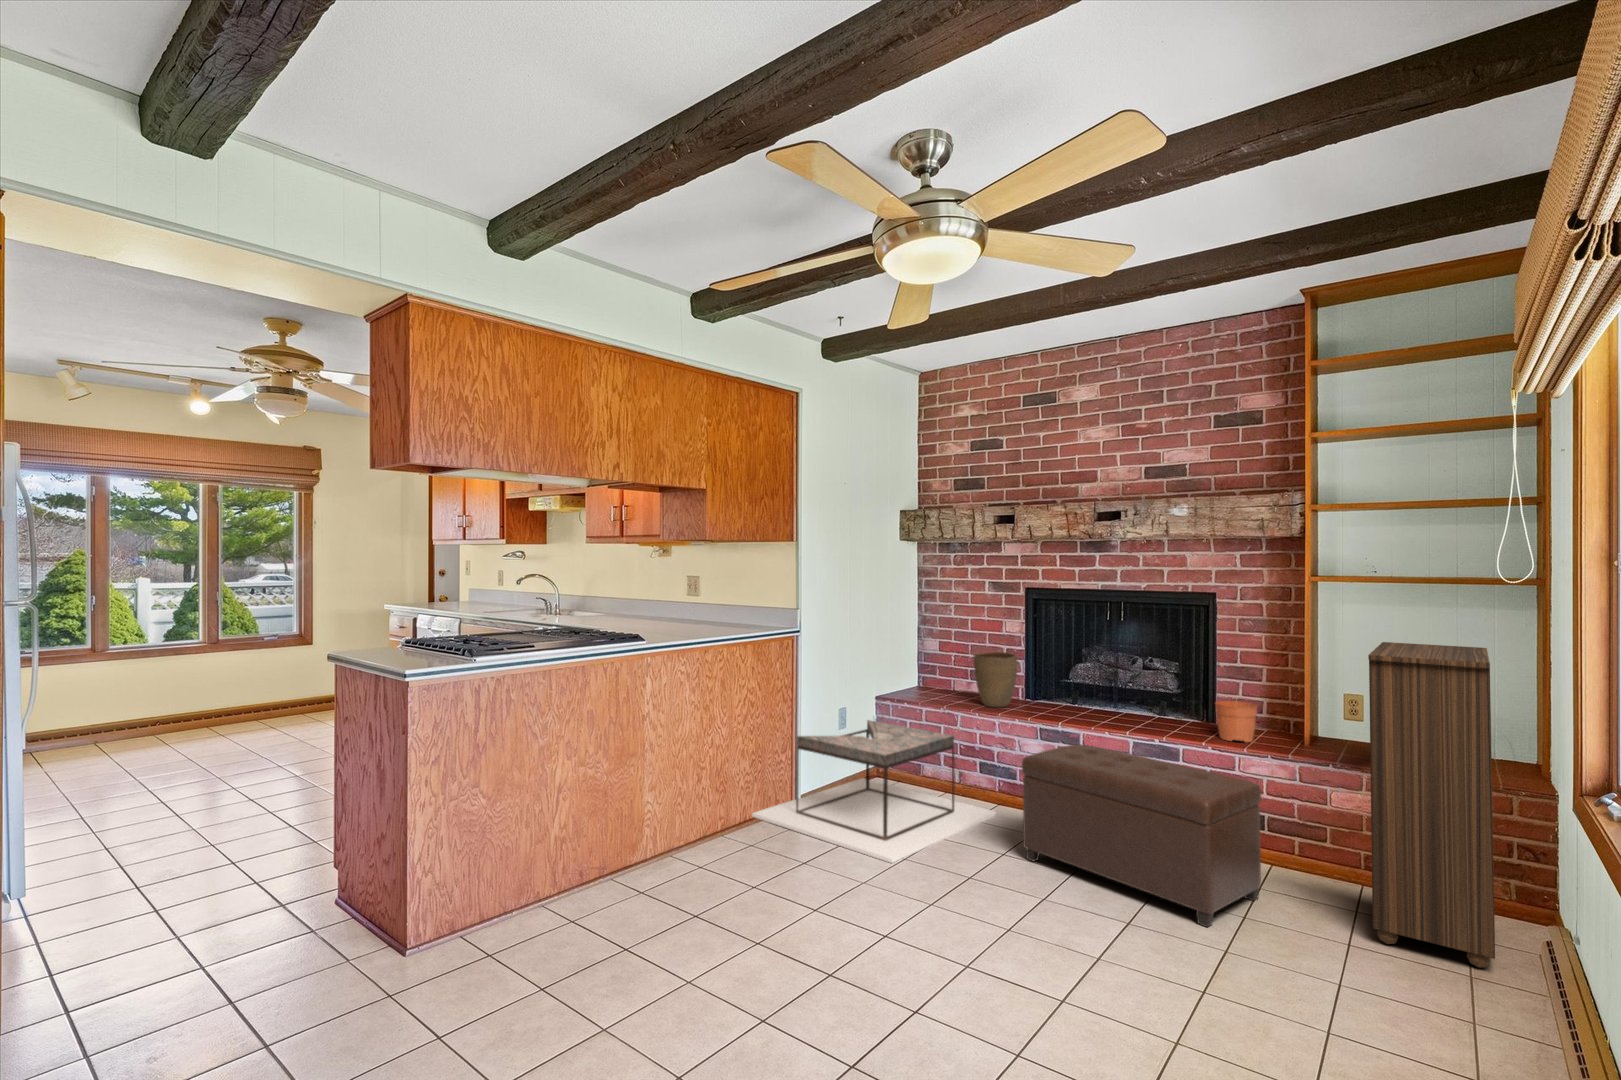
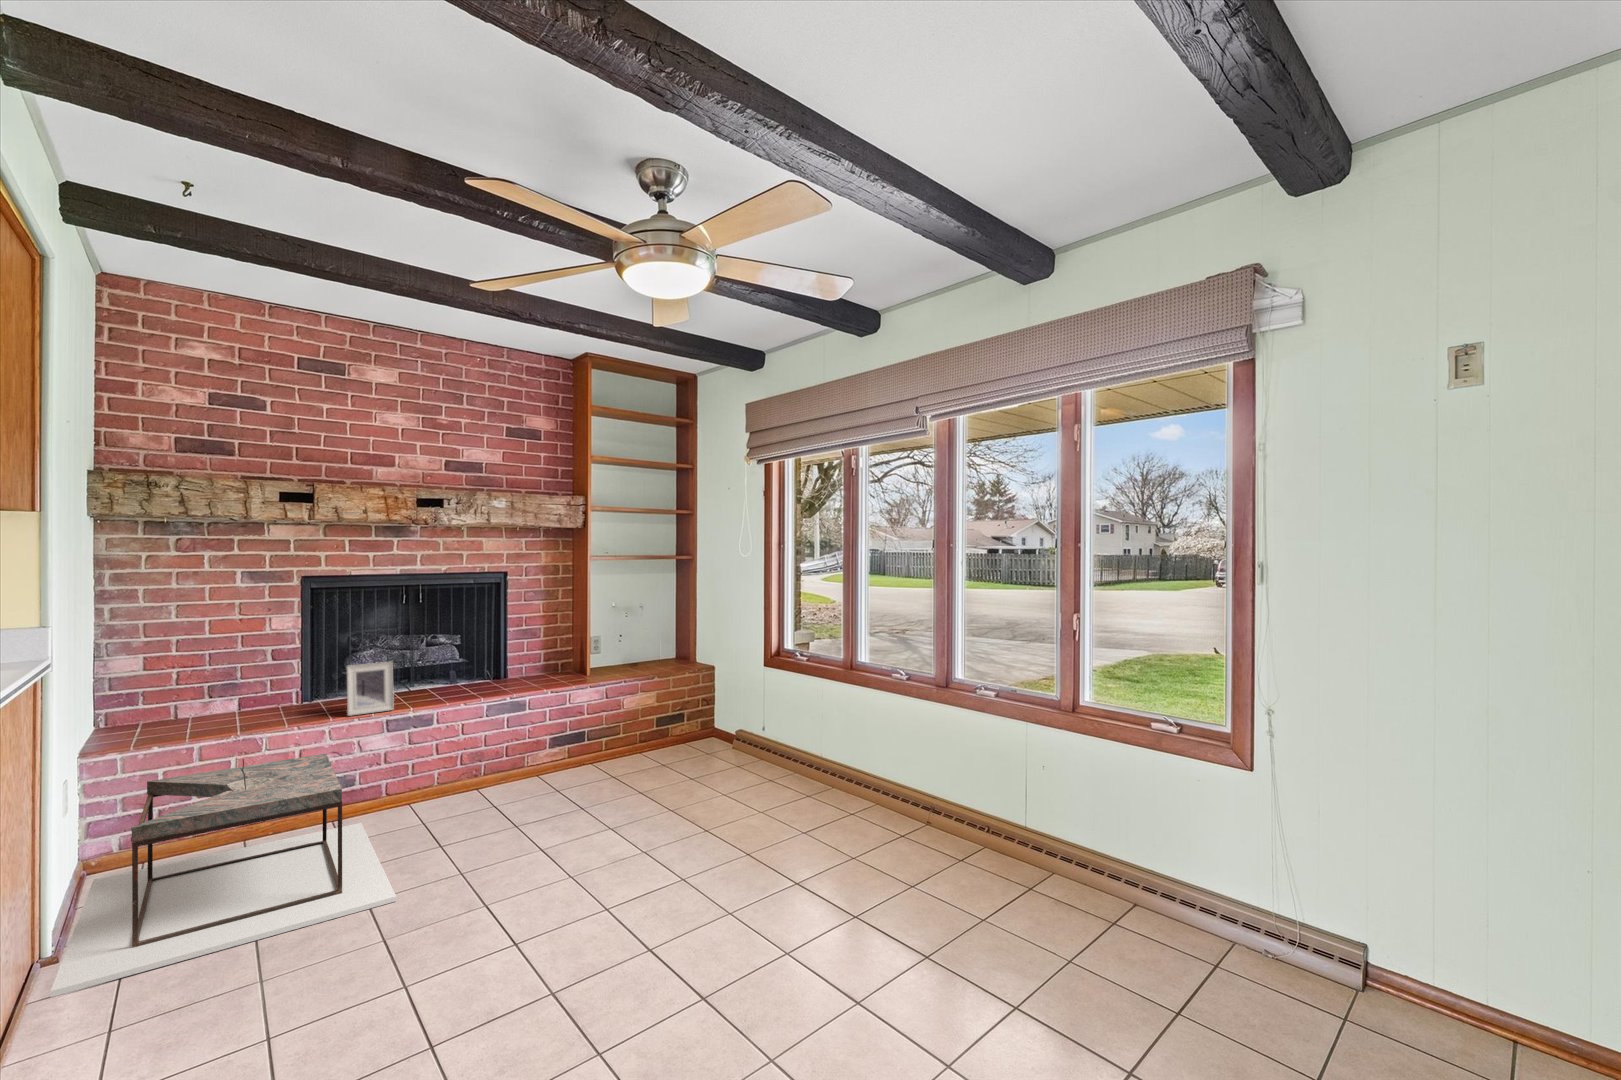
bookshelf: present [1368,642,1495,967] -> none [654,594,747,770]
vase: present [973,652,1017,707] -> none [257,653,320,719]
picture frame: none [1017,669,1056,720] -> present [346,662,394,716]
plant pot: present [1216,687,1257,742] -> none [528,643,559,686]
ottoman: present [1022,744,1261,927] -> none [469,701,653,834]

